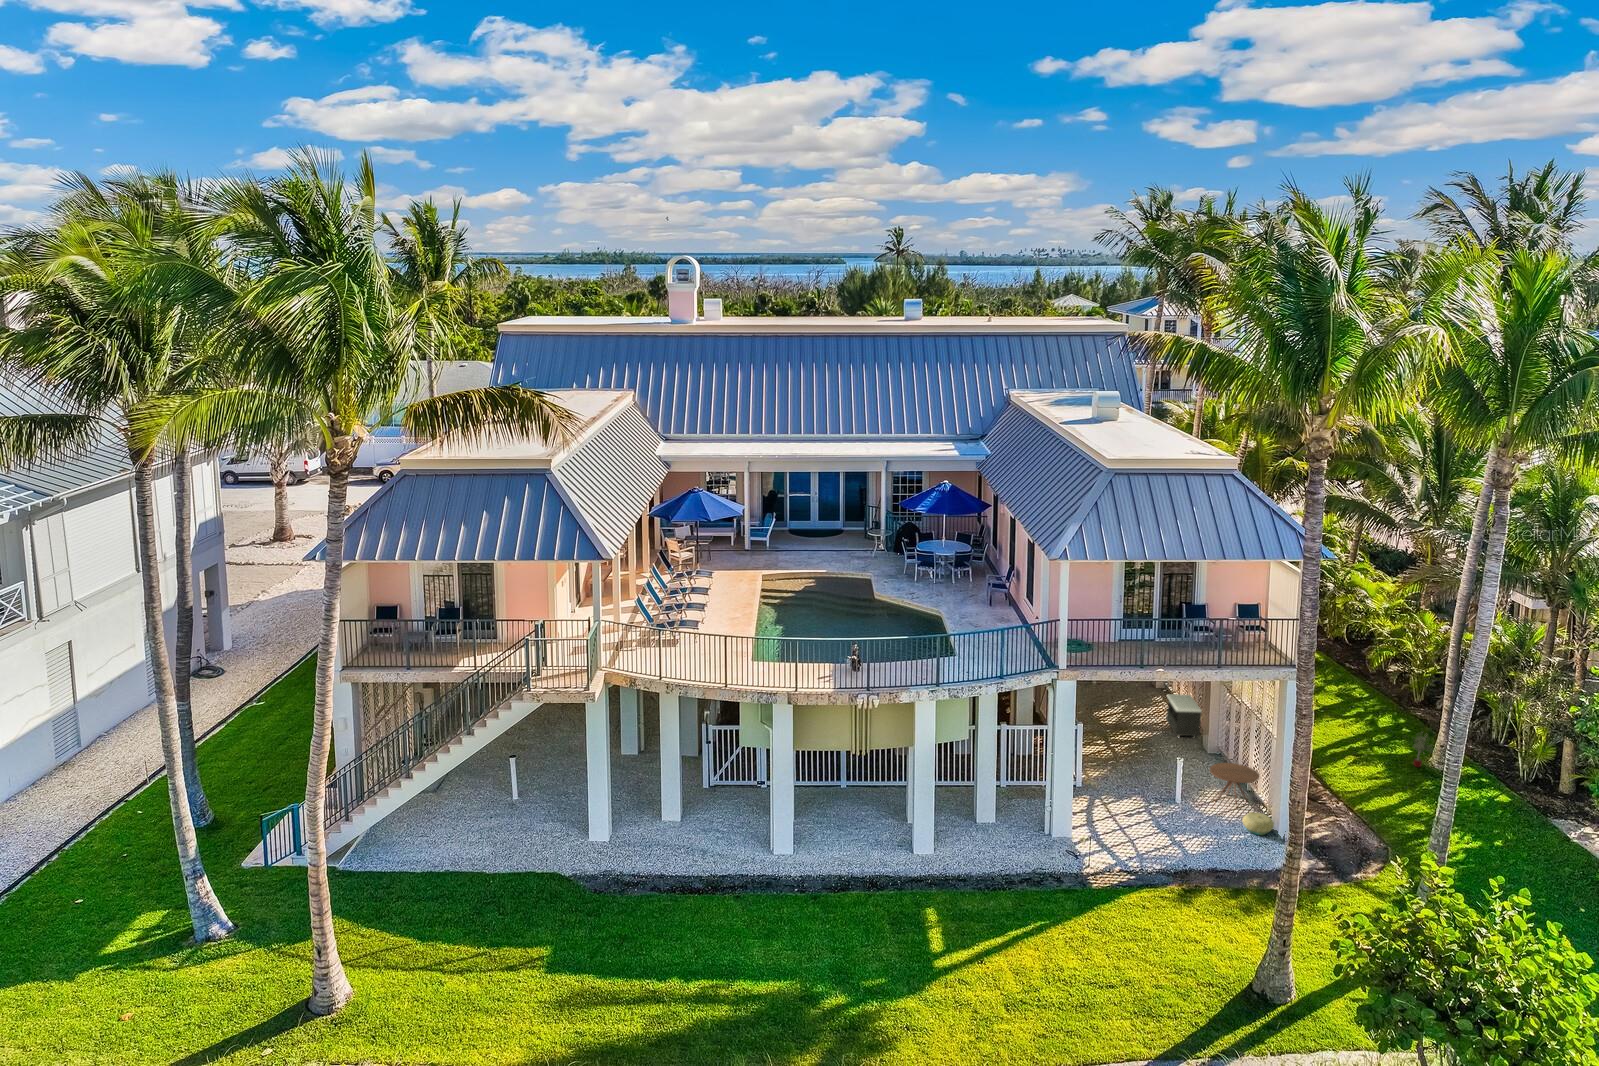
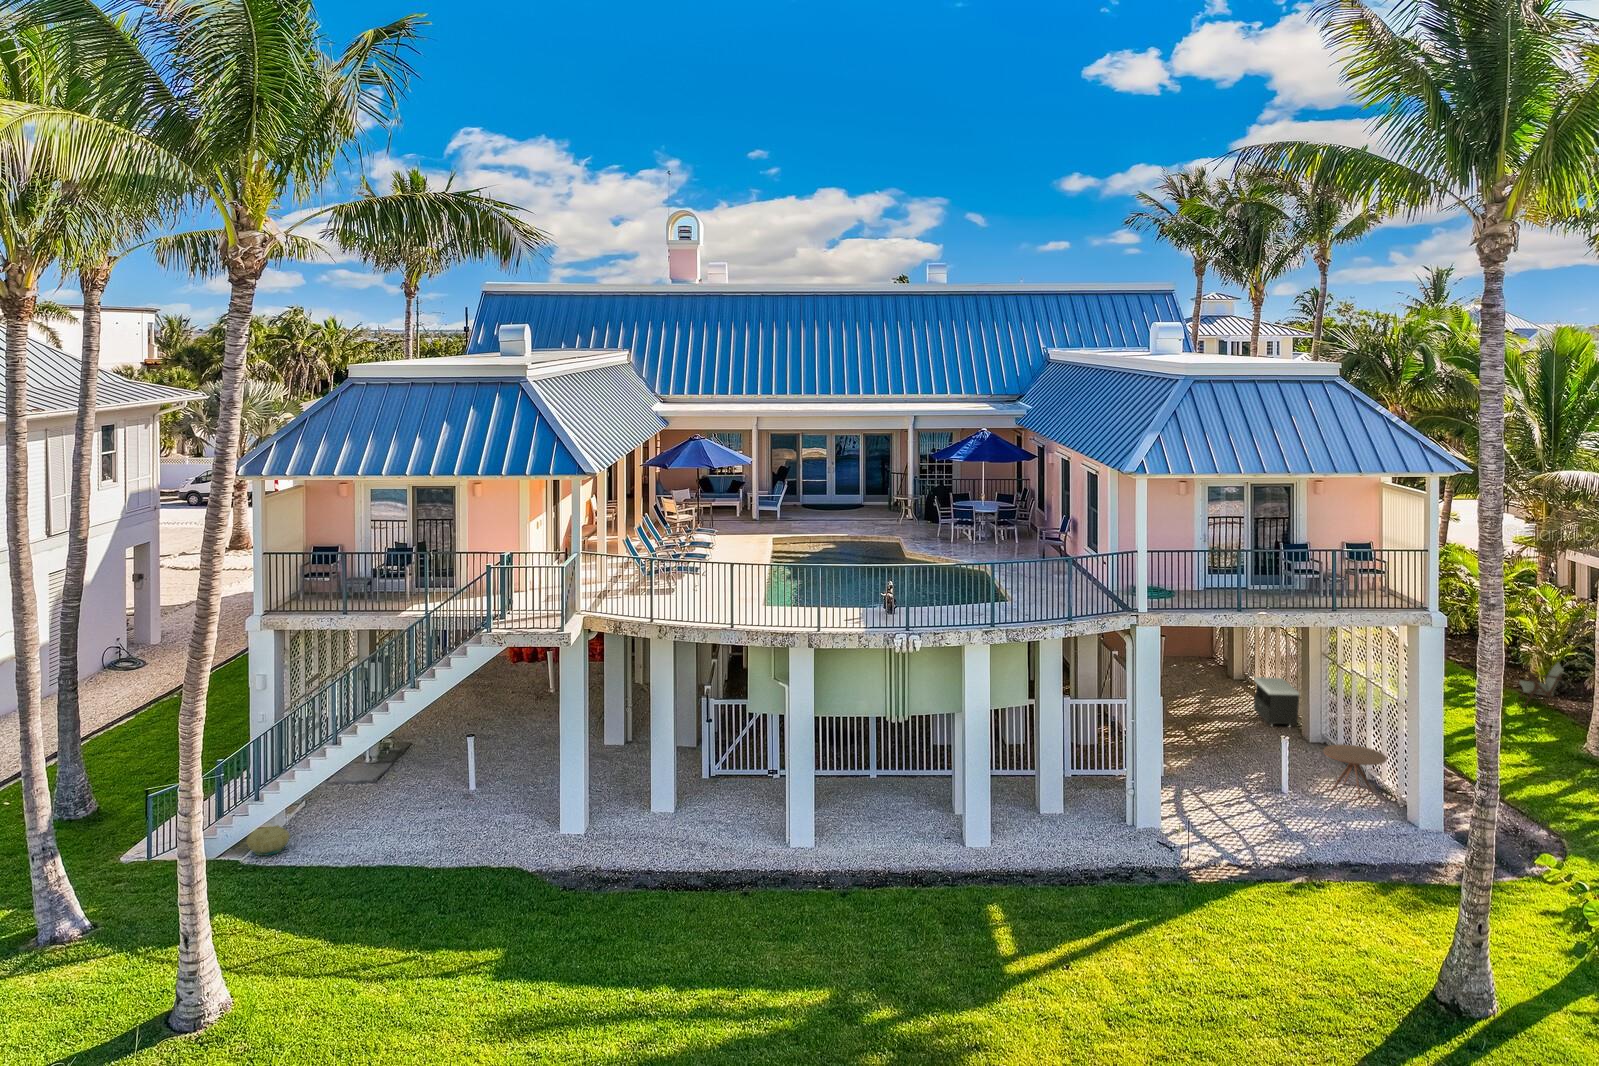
lounge chair: none [1393,677,1428,722] -> present [1520,663,1564,711]
potted tree: present [1413,732,1433,767] -> none [1560,711,1590,757]
basket: present [1242,812,1274,835] -> present [246,825,290,856]

